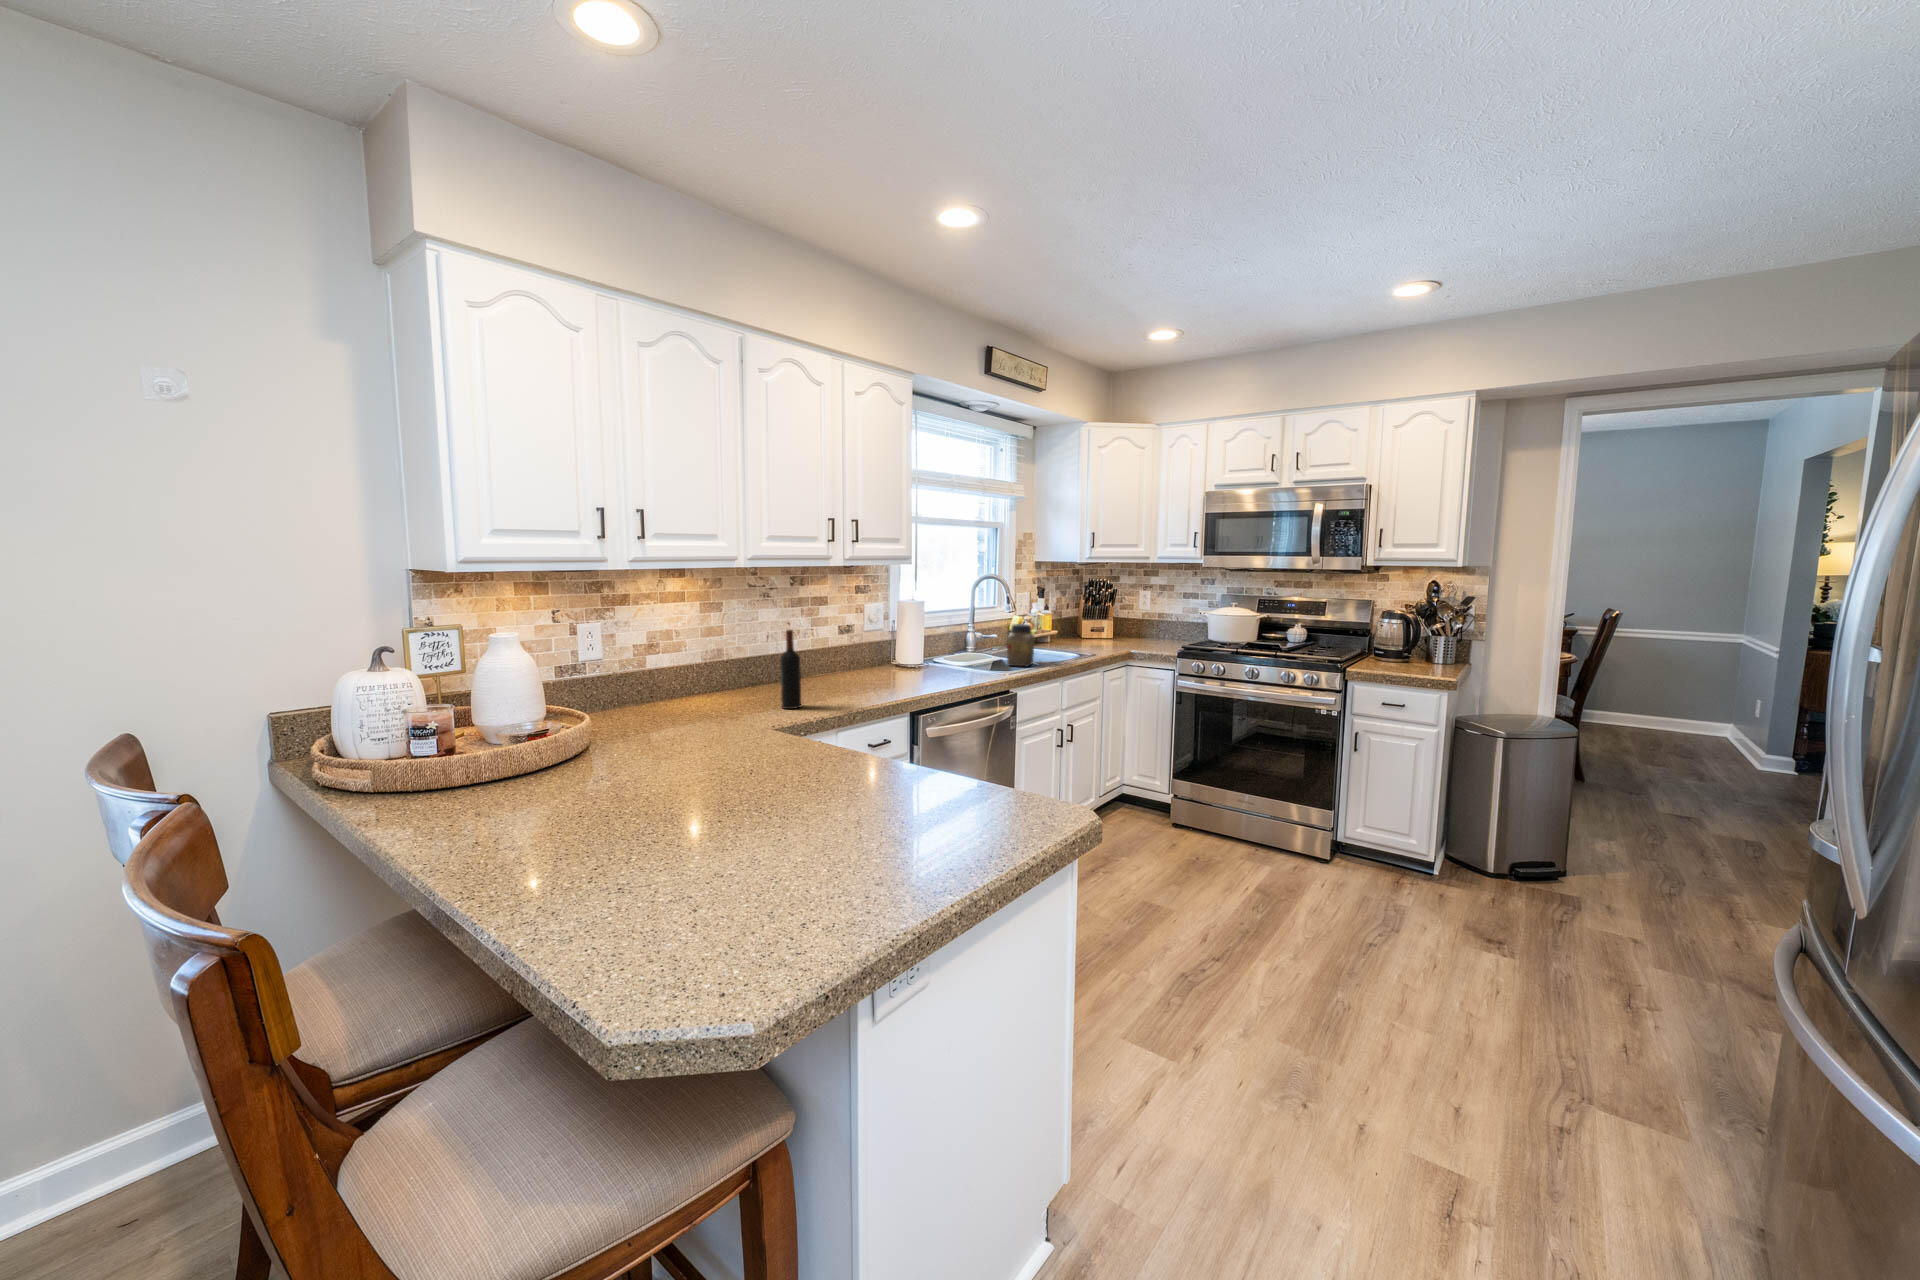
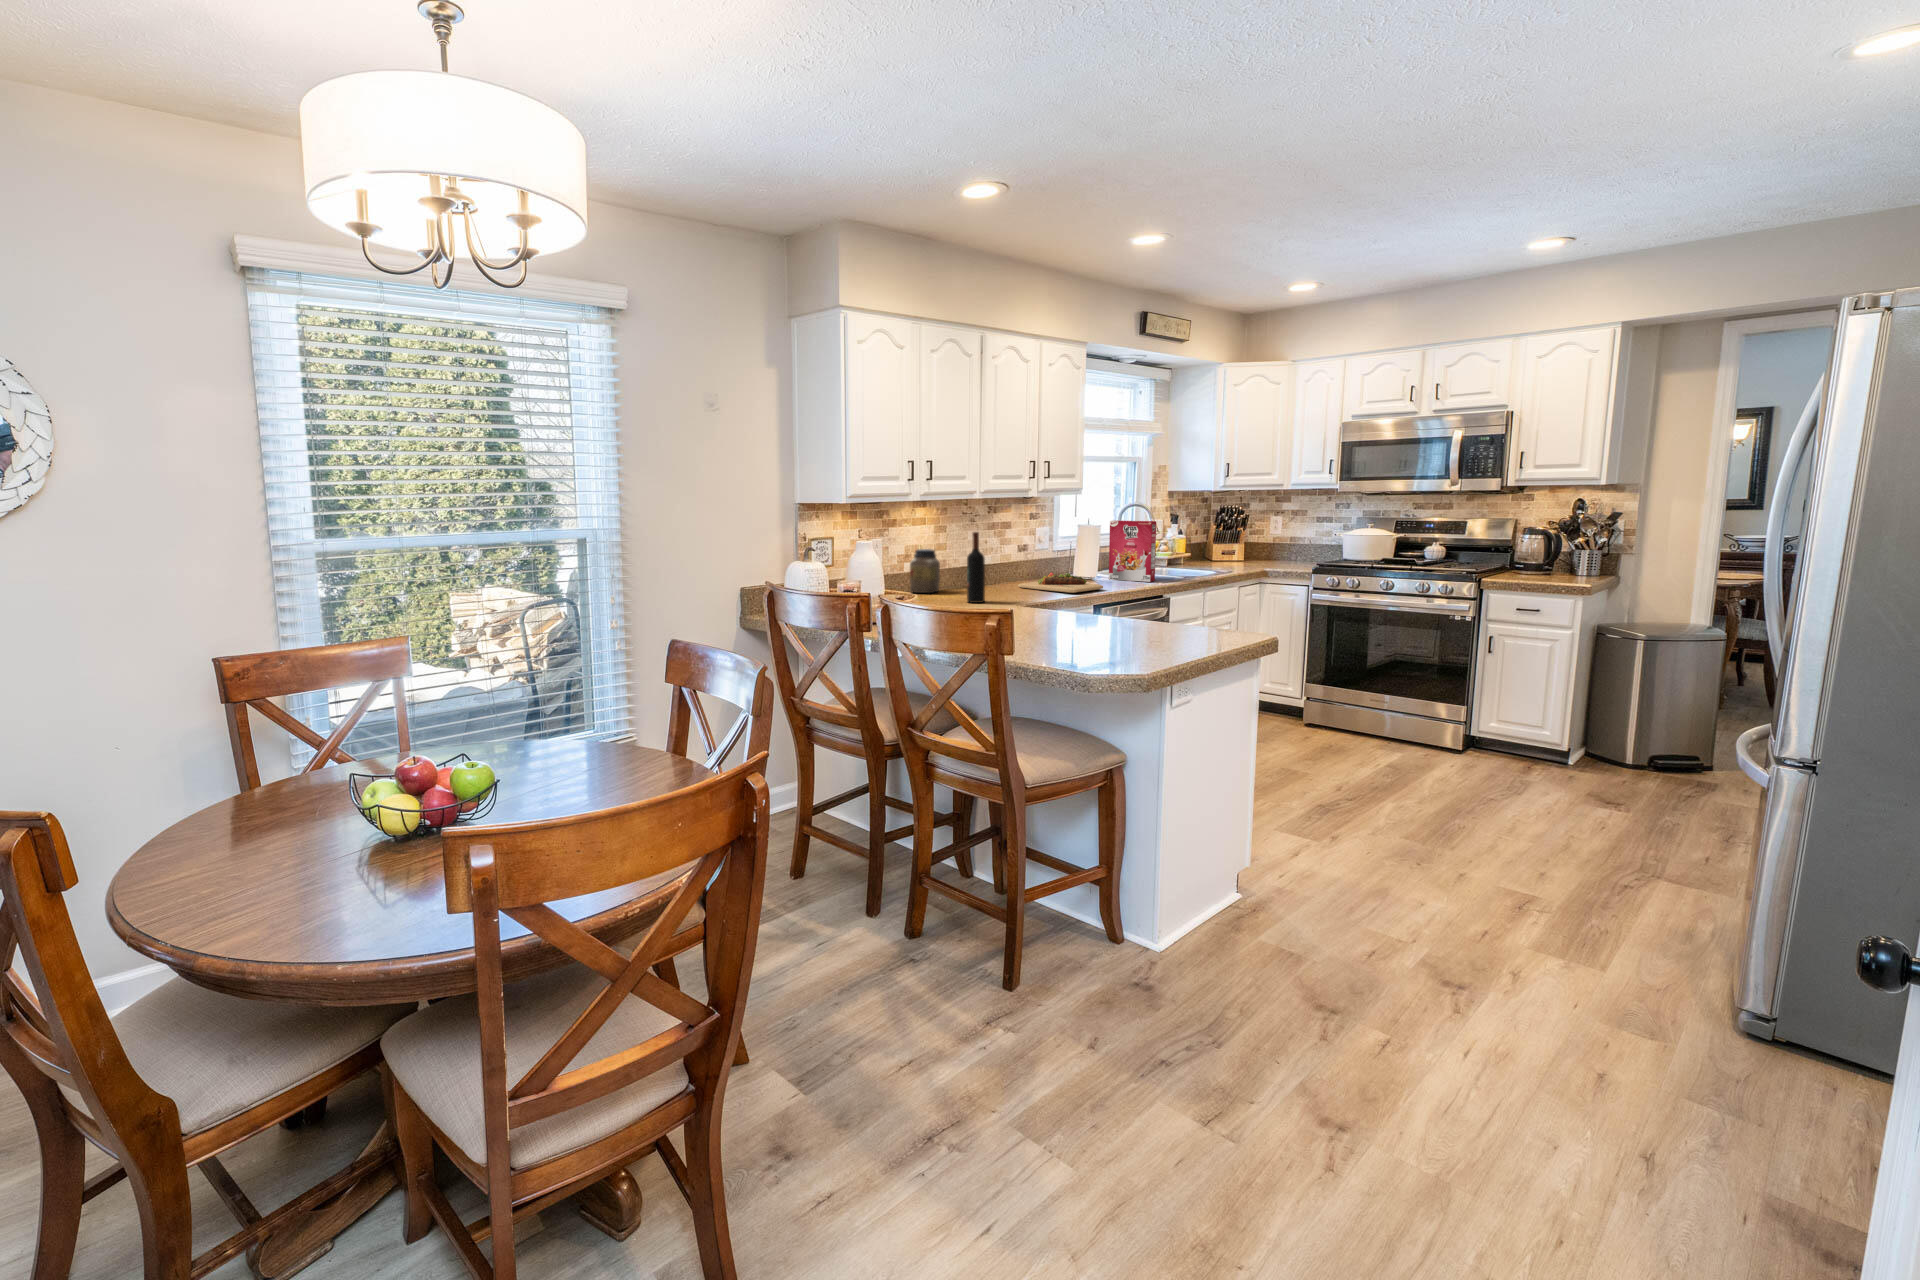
cereal box: none [954,604,1003,672] -> present [1109,520,1156,582]
jar: present [1007,624,1034,666] -> present [910,549,940,593]
cutting board: none [850,665,941,691] -> present [1018,572,1103,593]

